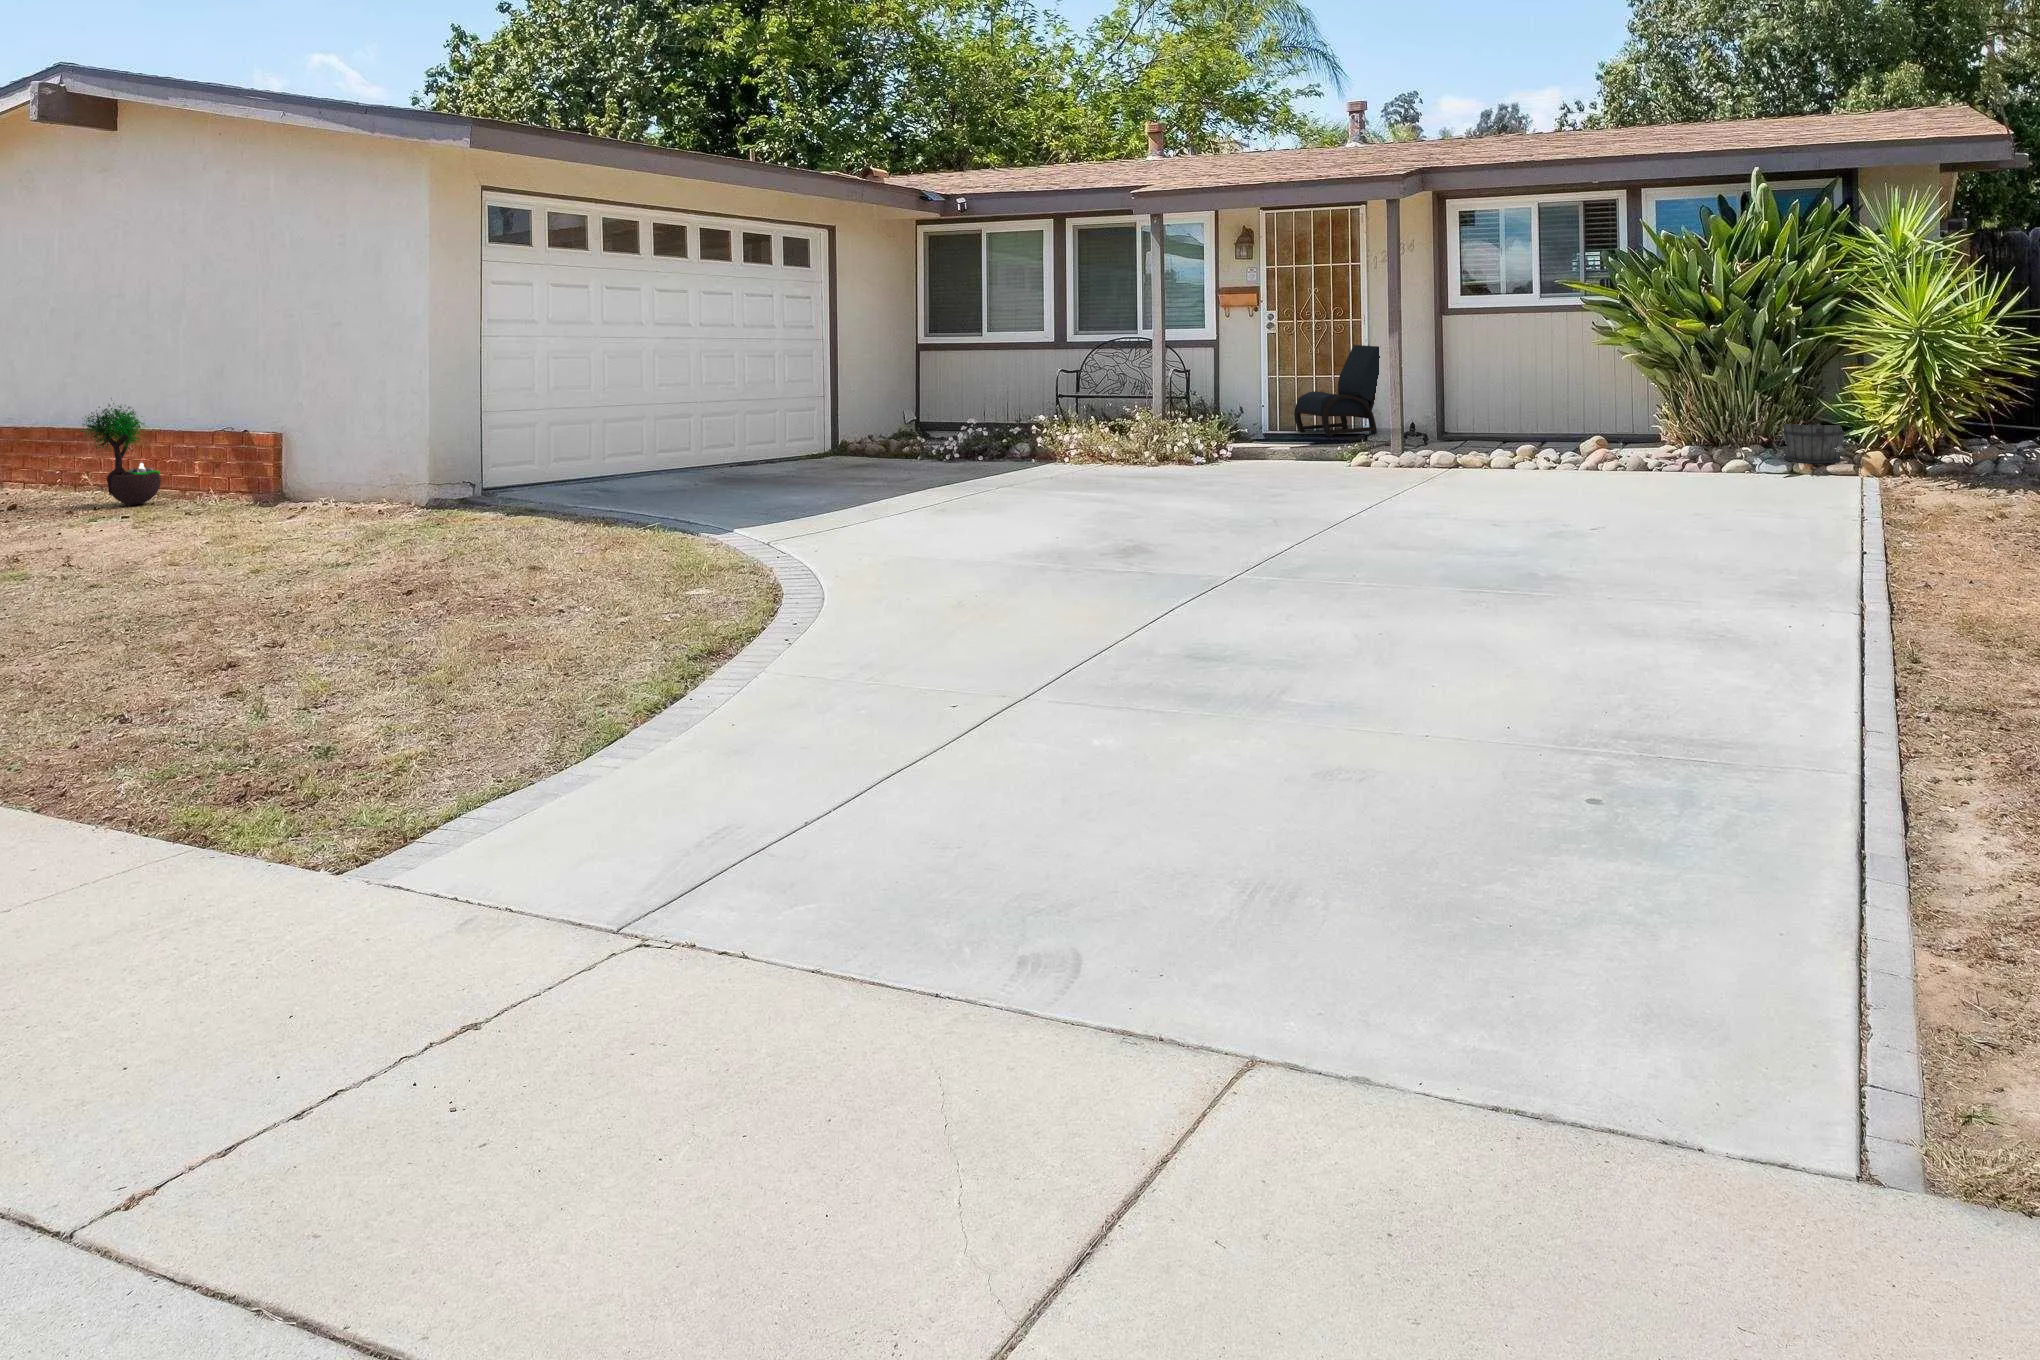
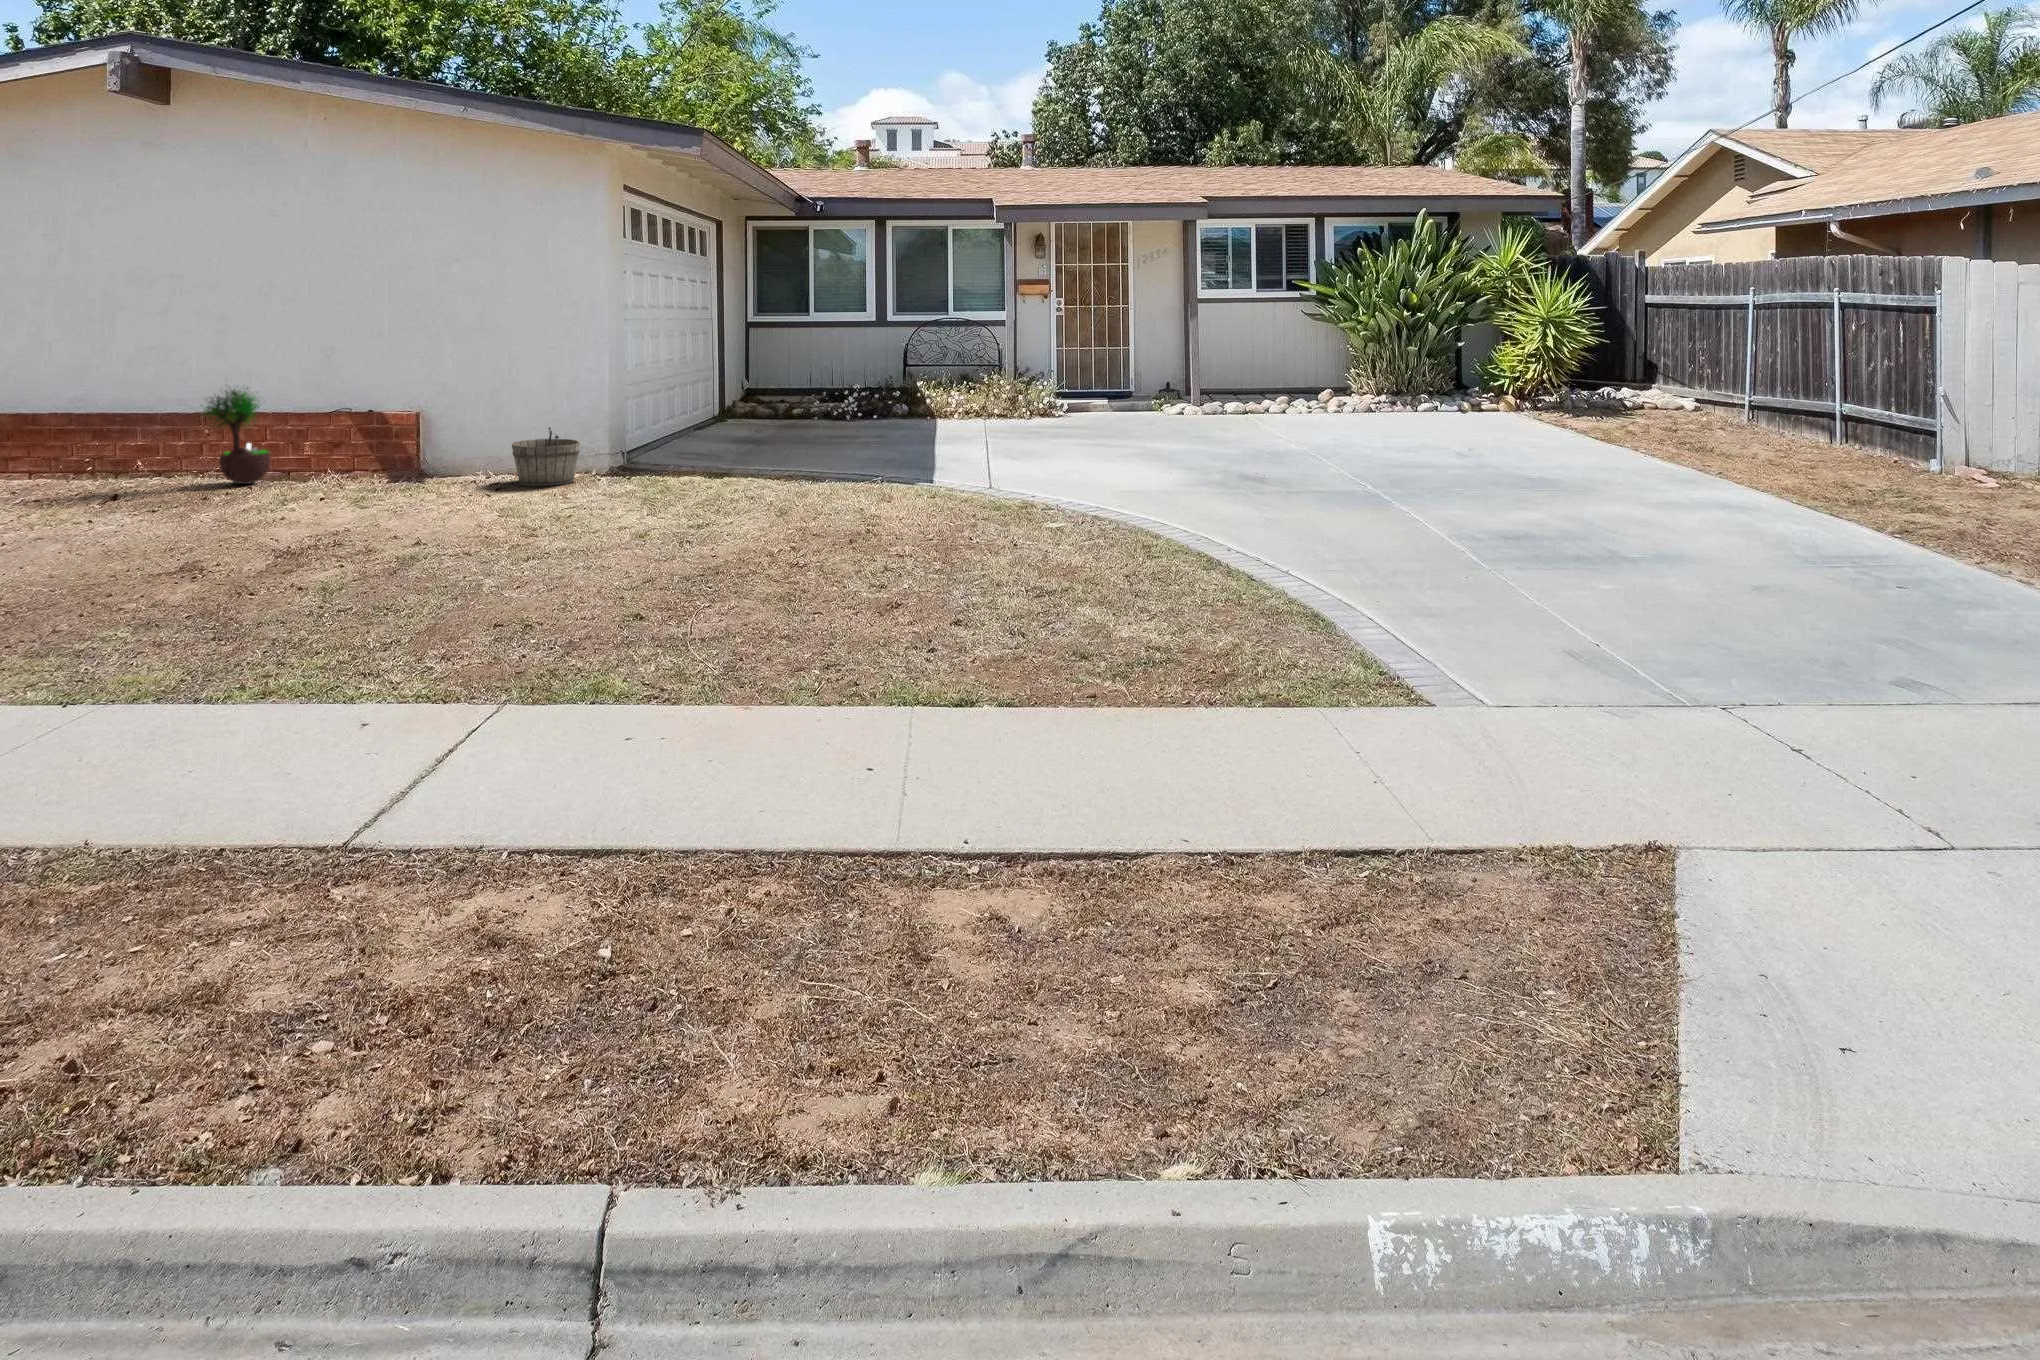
lounge chair: present [1294,345,1381,437] -> none [1085,326,1155,396]
wooden bucket: present [1783,422,1844,463] -> present [512,427,580,486]

